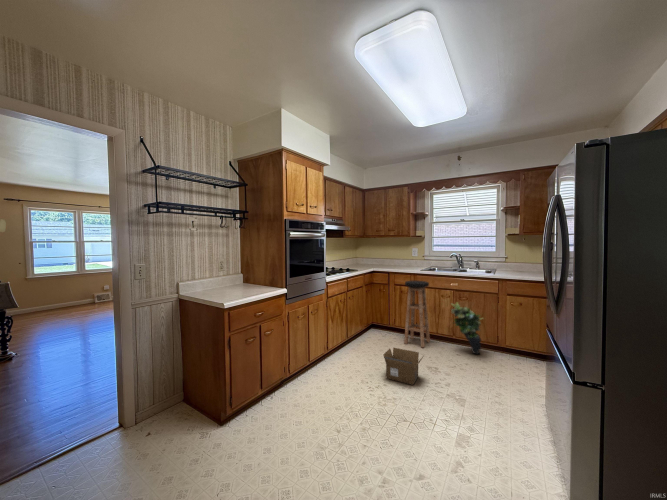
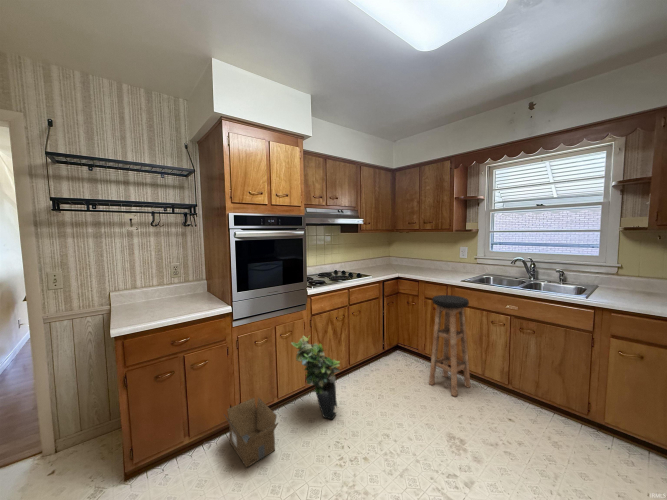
potted plant: present [452,303,482,354] -> present [292,336,340,419]
cardboard box: present [383,348,423,385] -> present [226,398,278,467]

